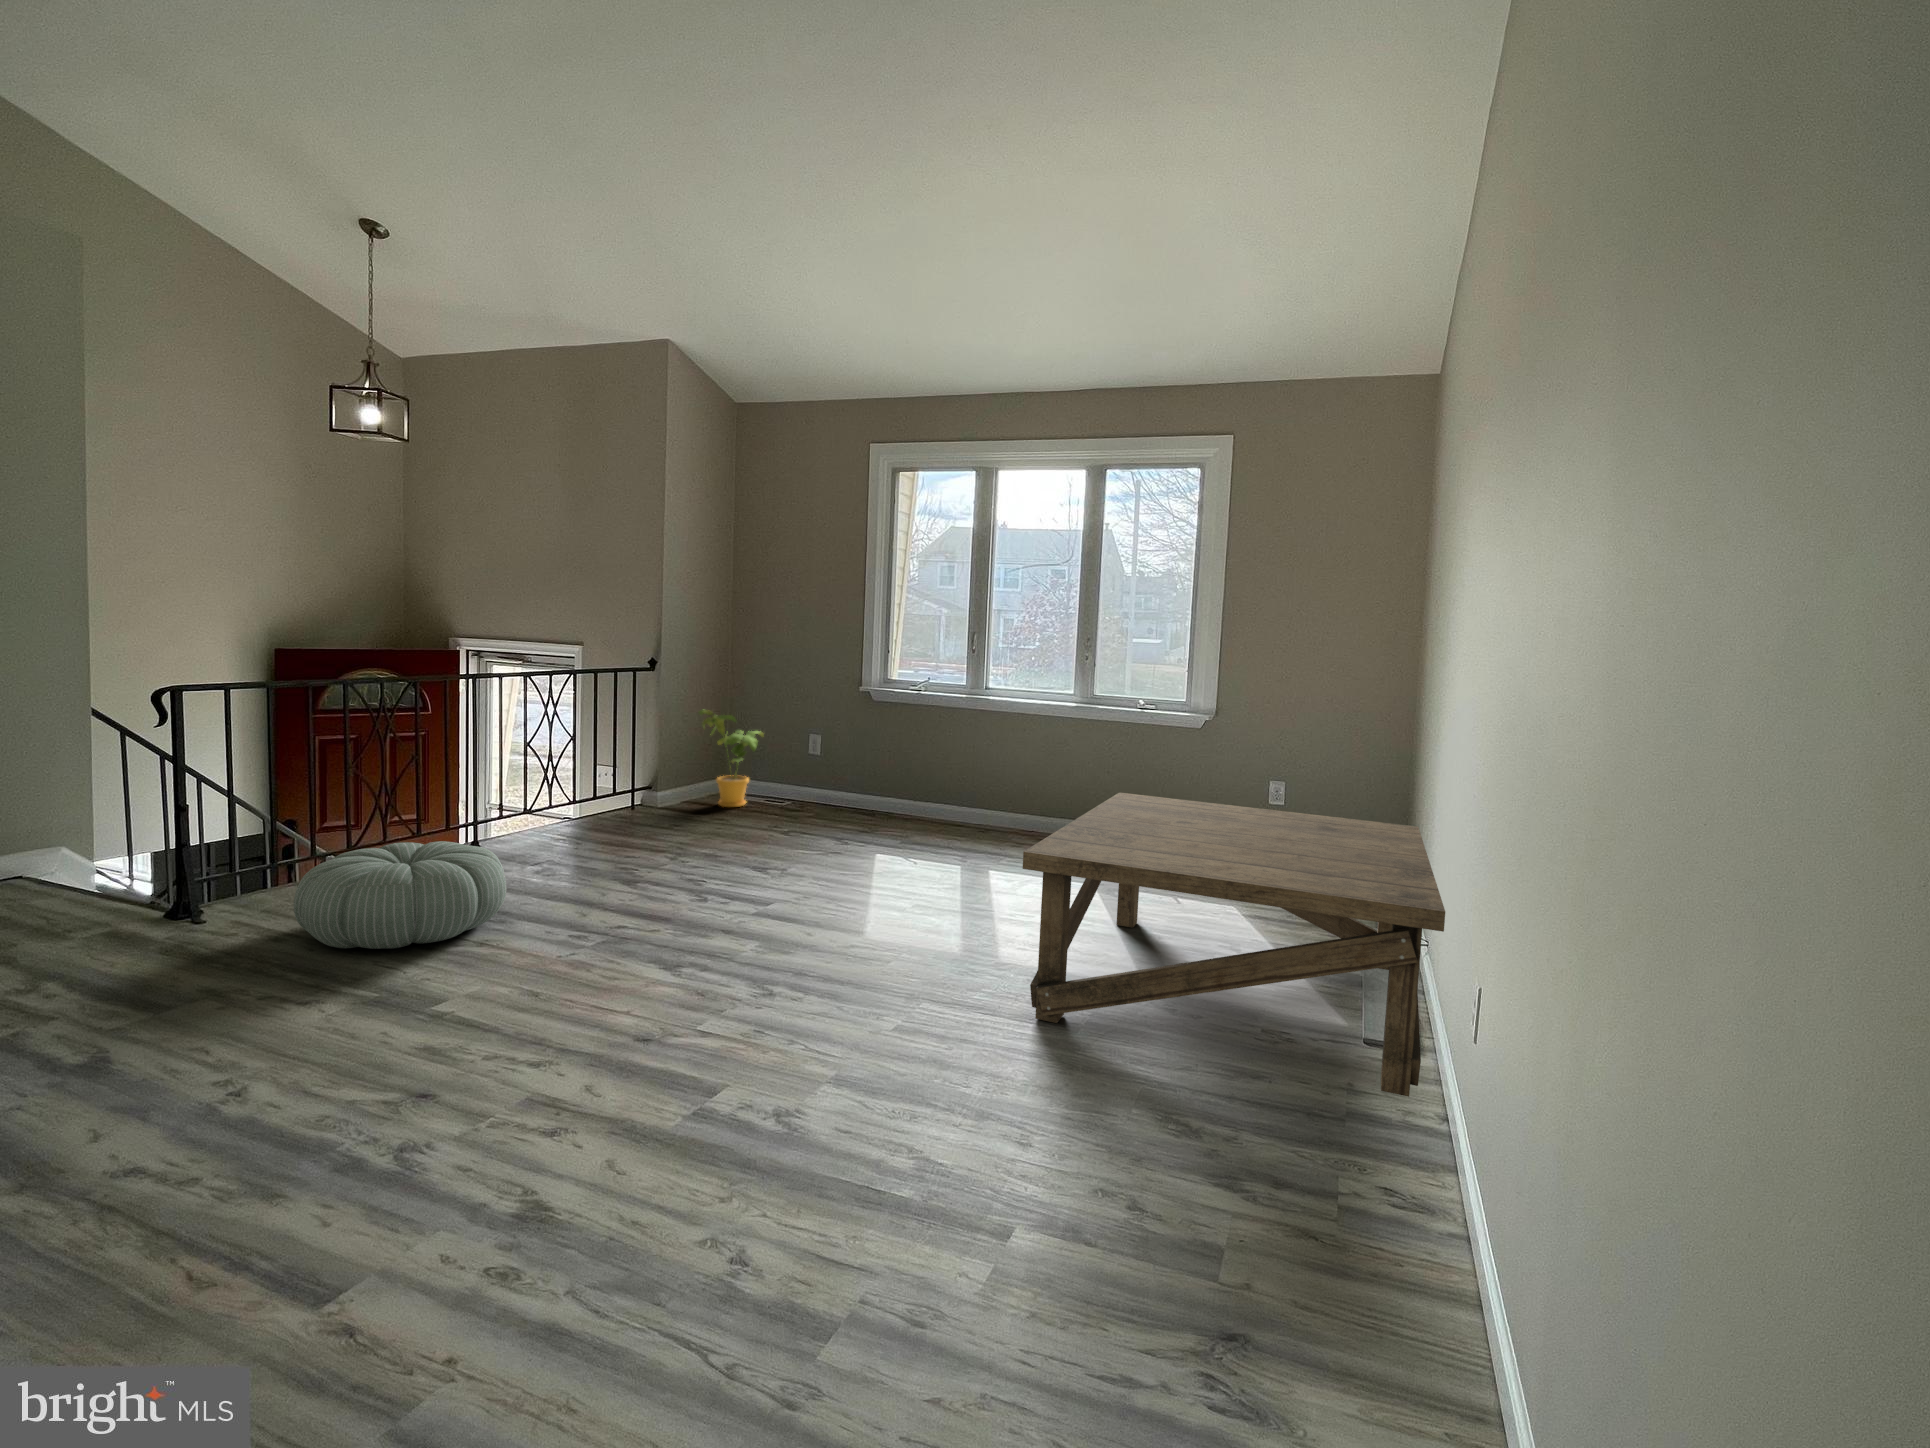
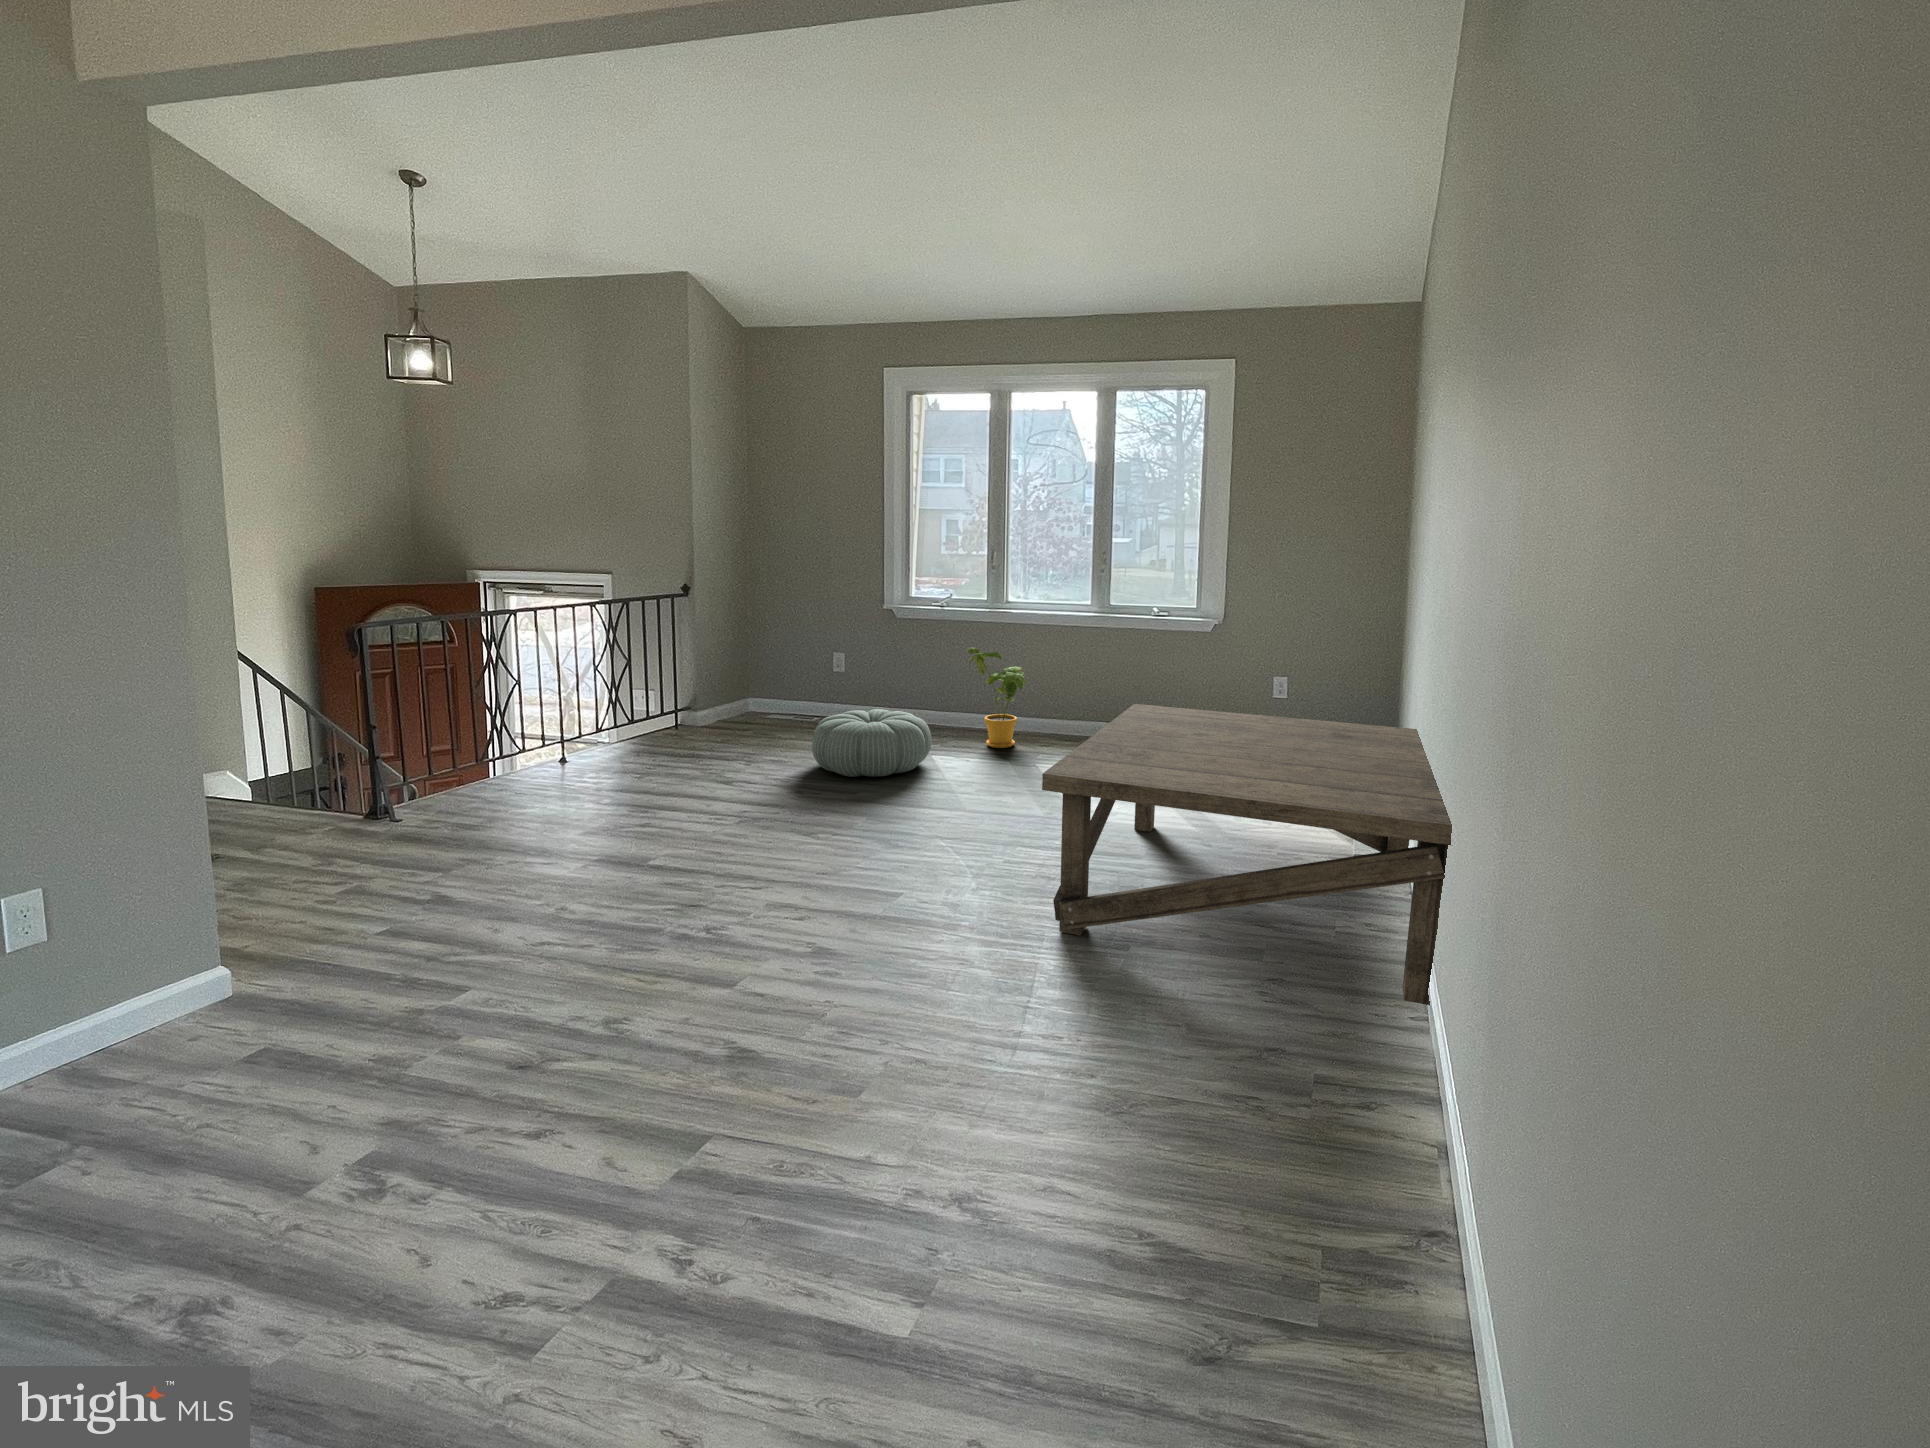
house plant: present [699,710,764,807] -> present [967,648,1027,748]
pouf: present [294,841,506,949] -> present [812,709,931,777]

